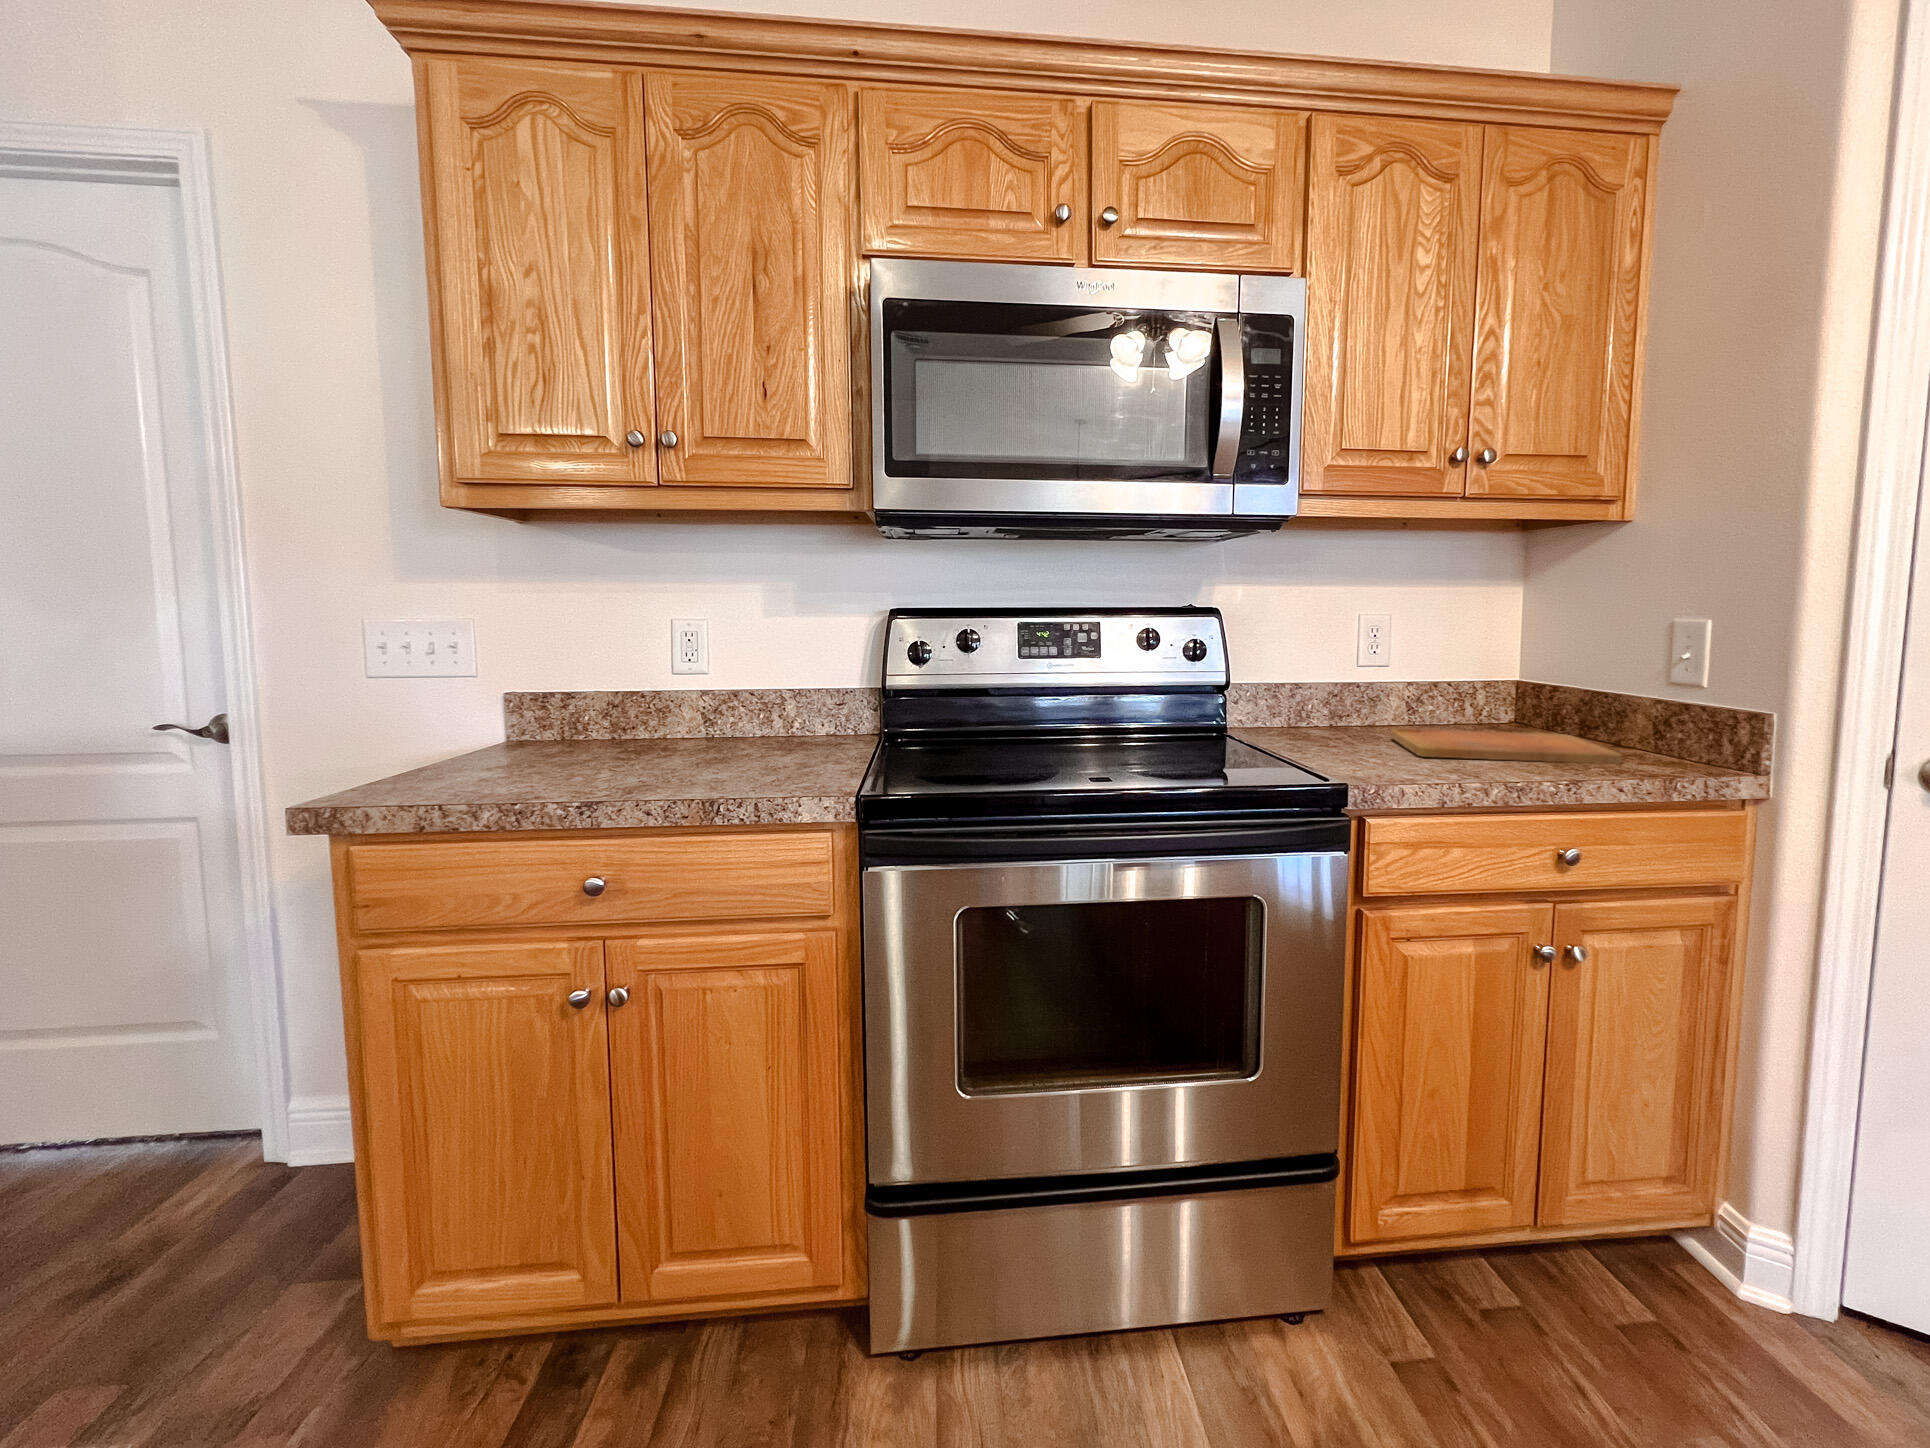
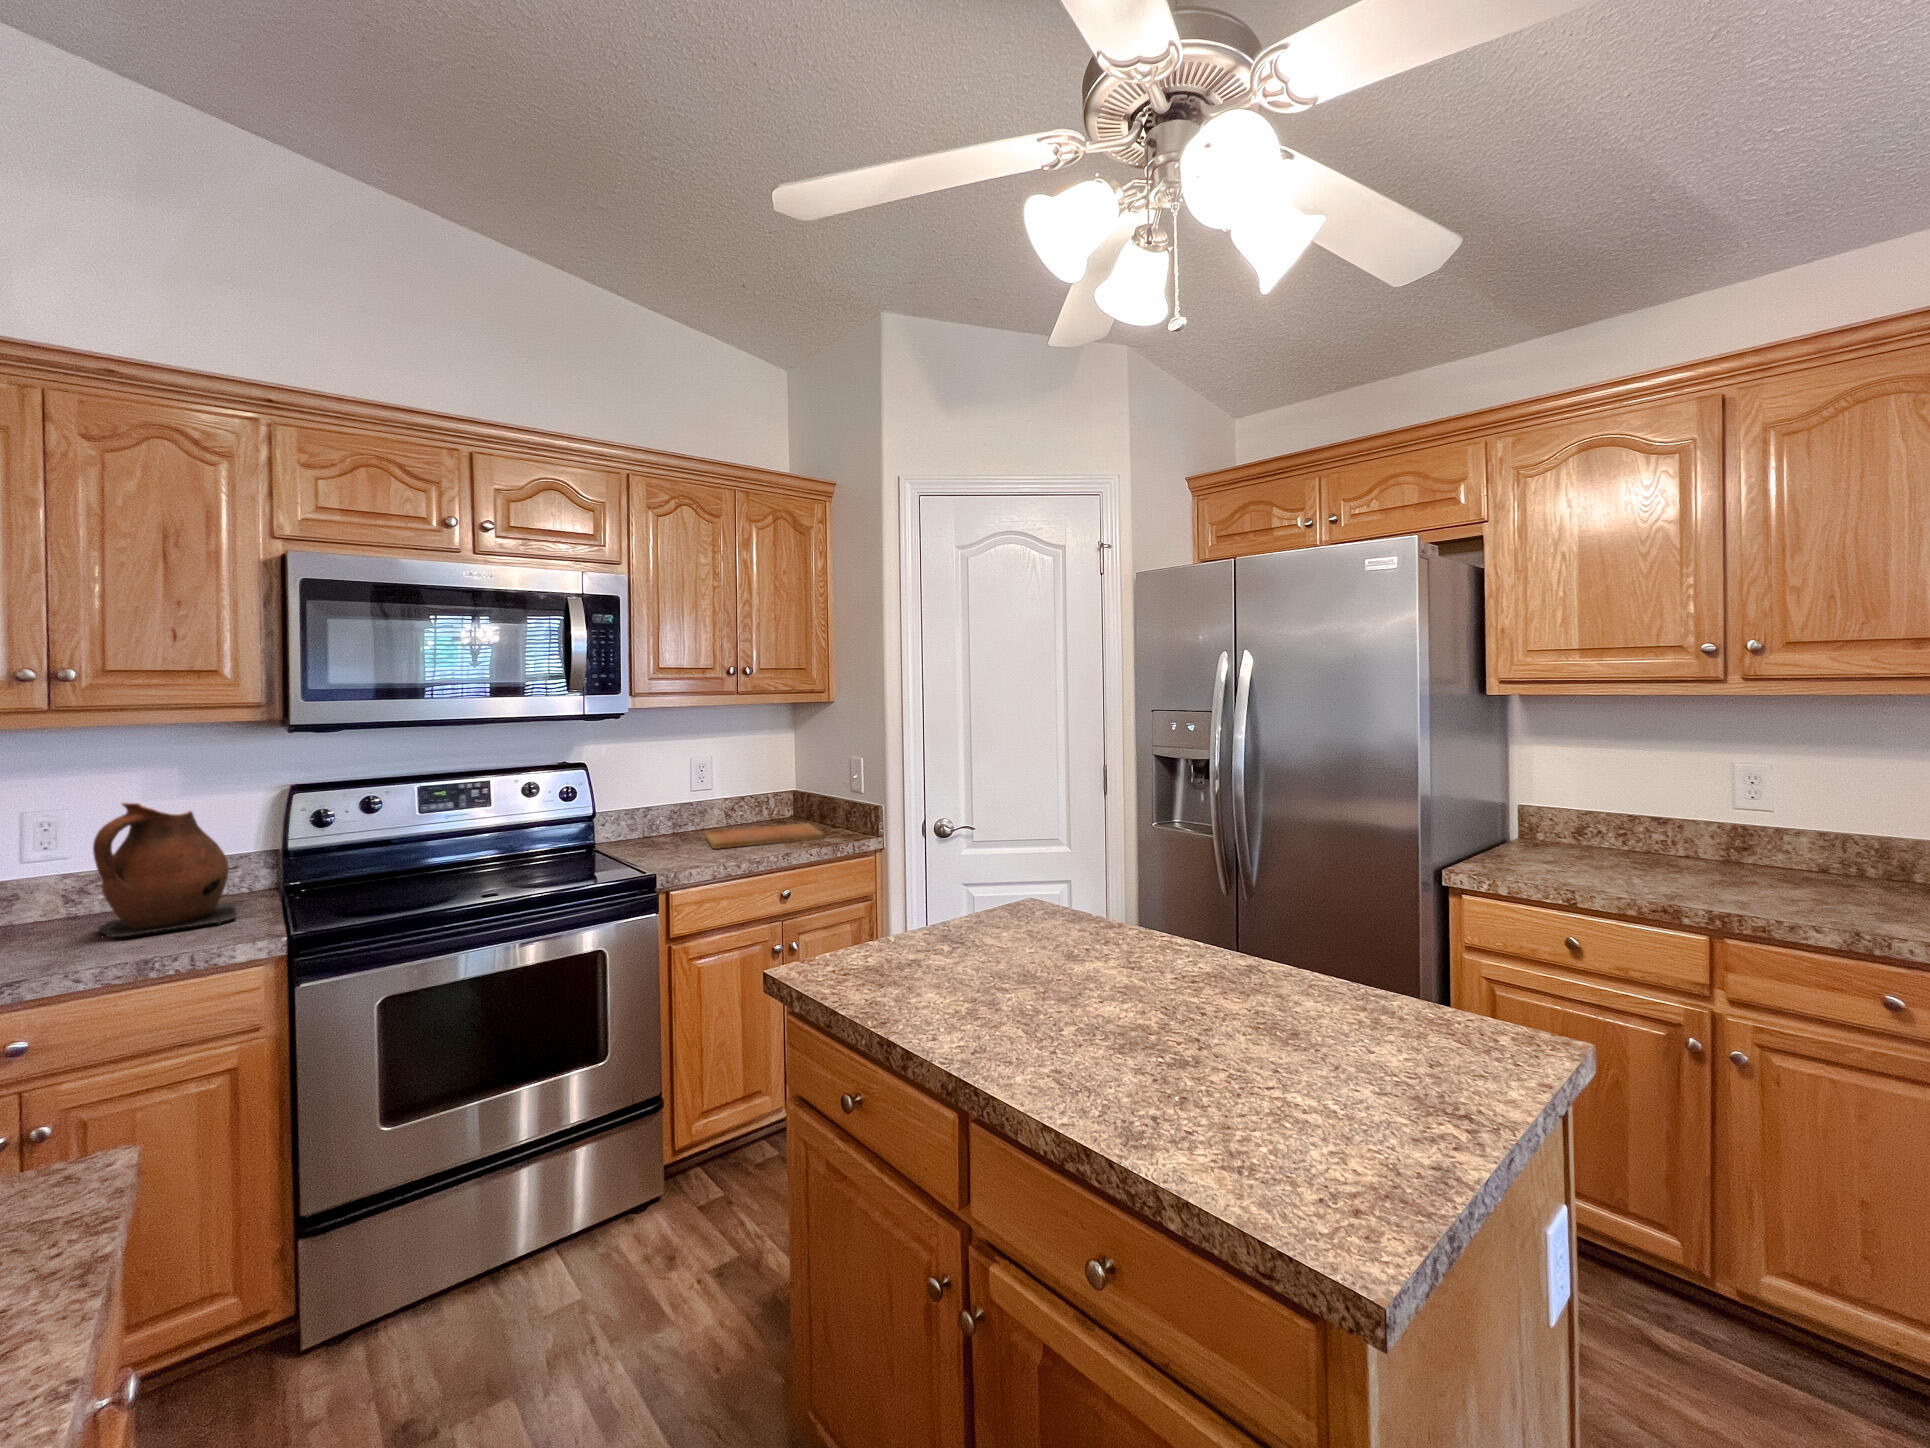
ceramic pitcher: none [696,606,833,771] -> present [93,803,236,937]

